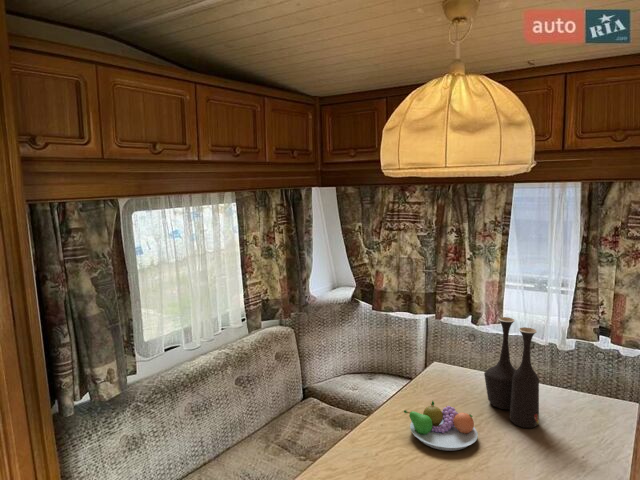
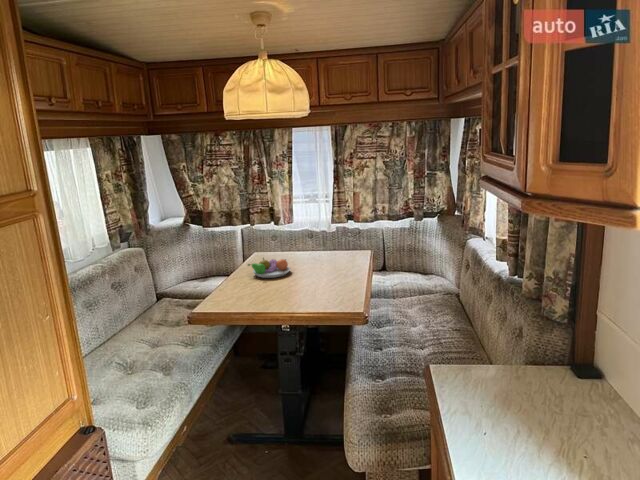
vase: present [484,317,539,428] -> none [289,207,320,264]

